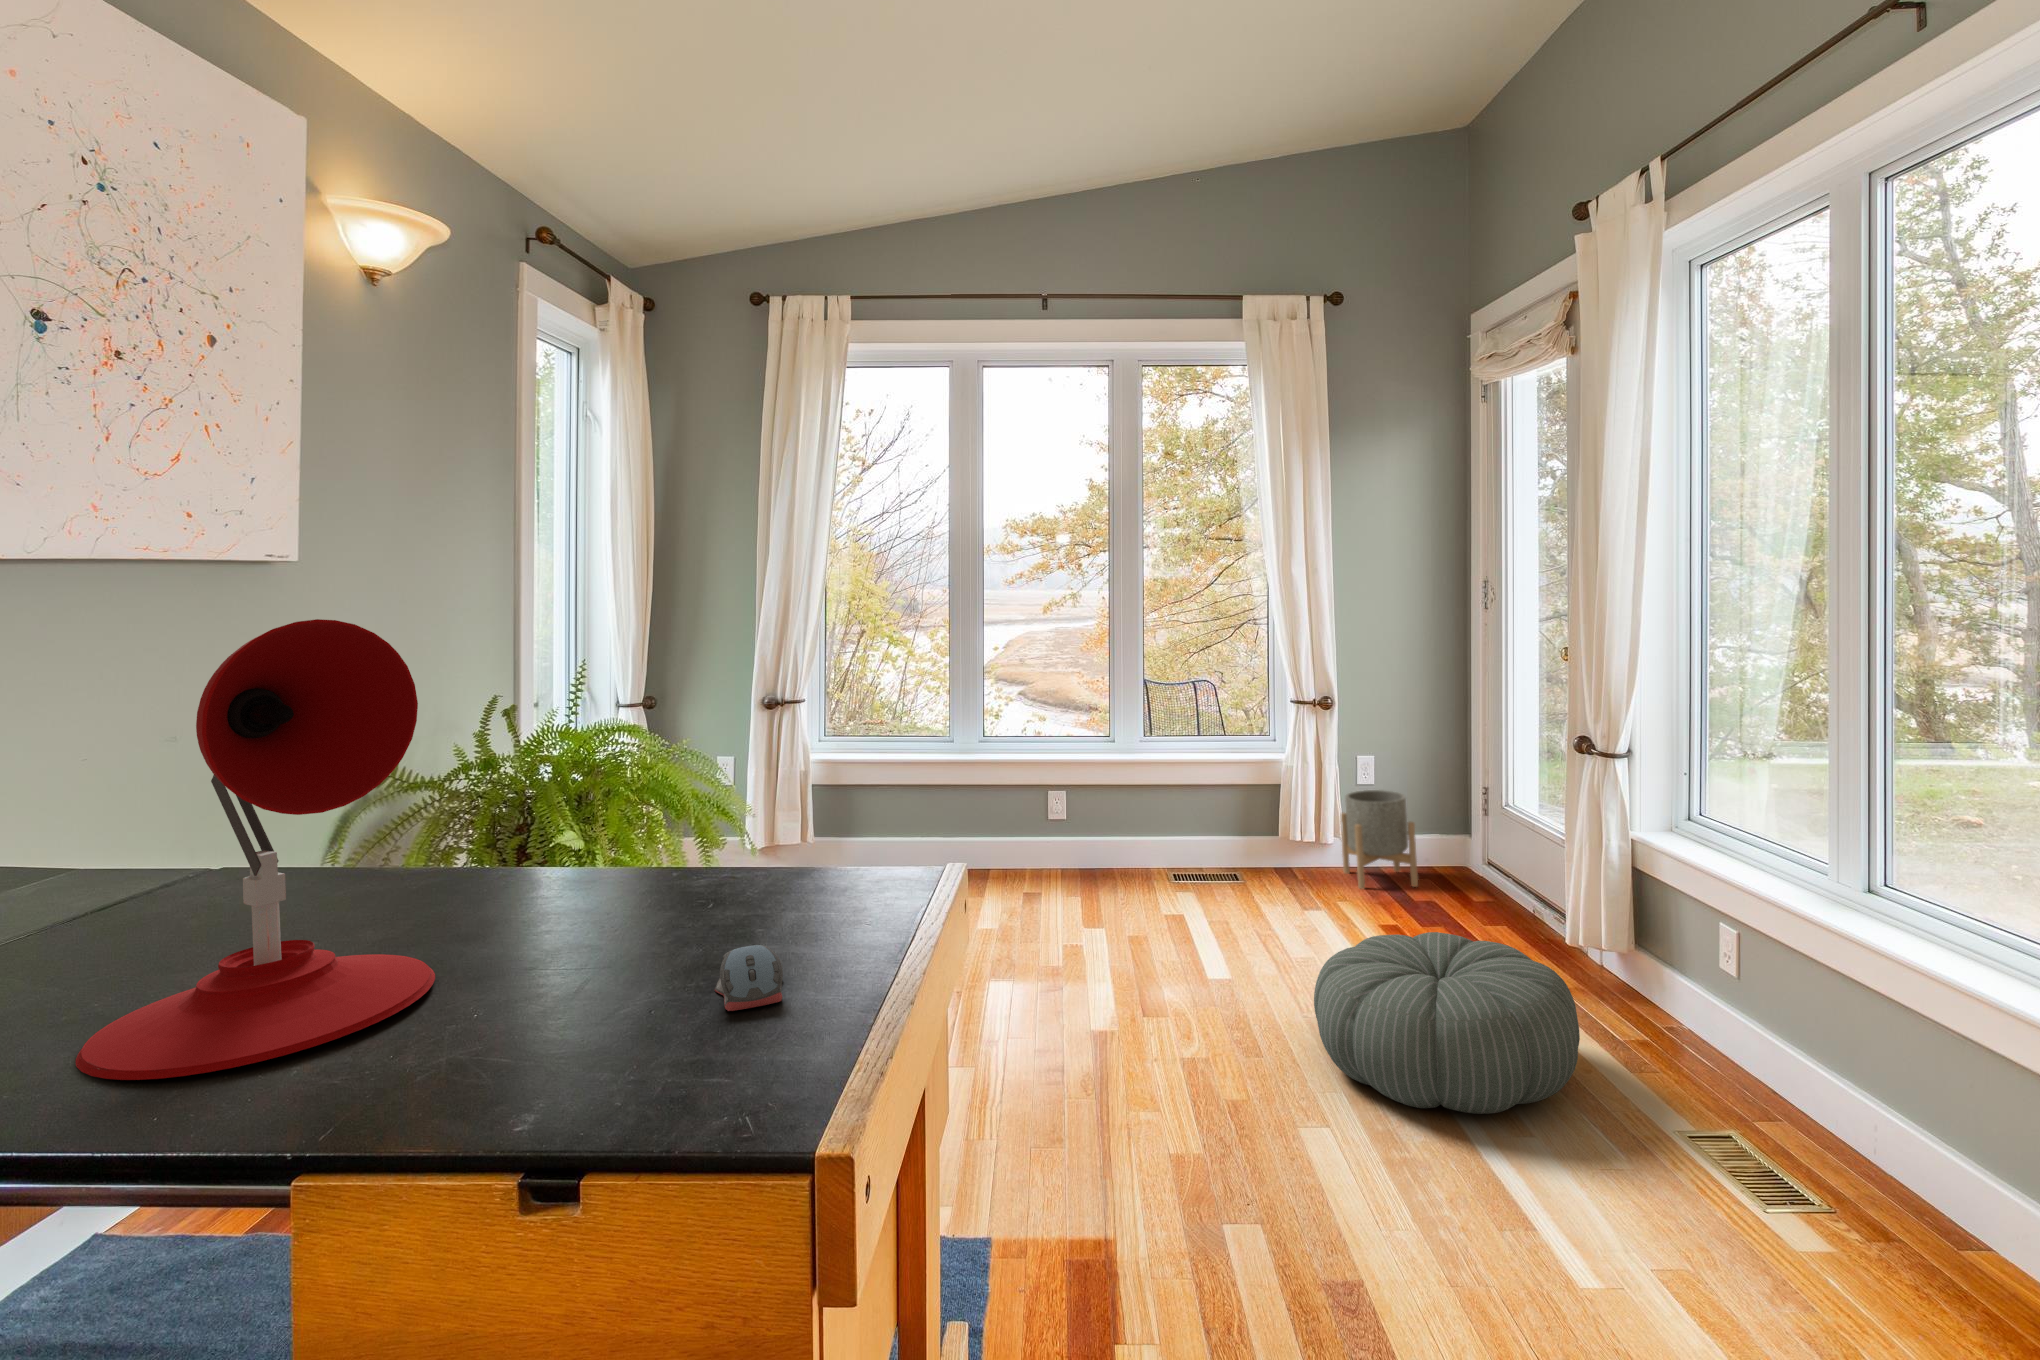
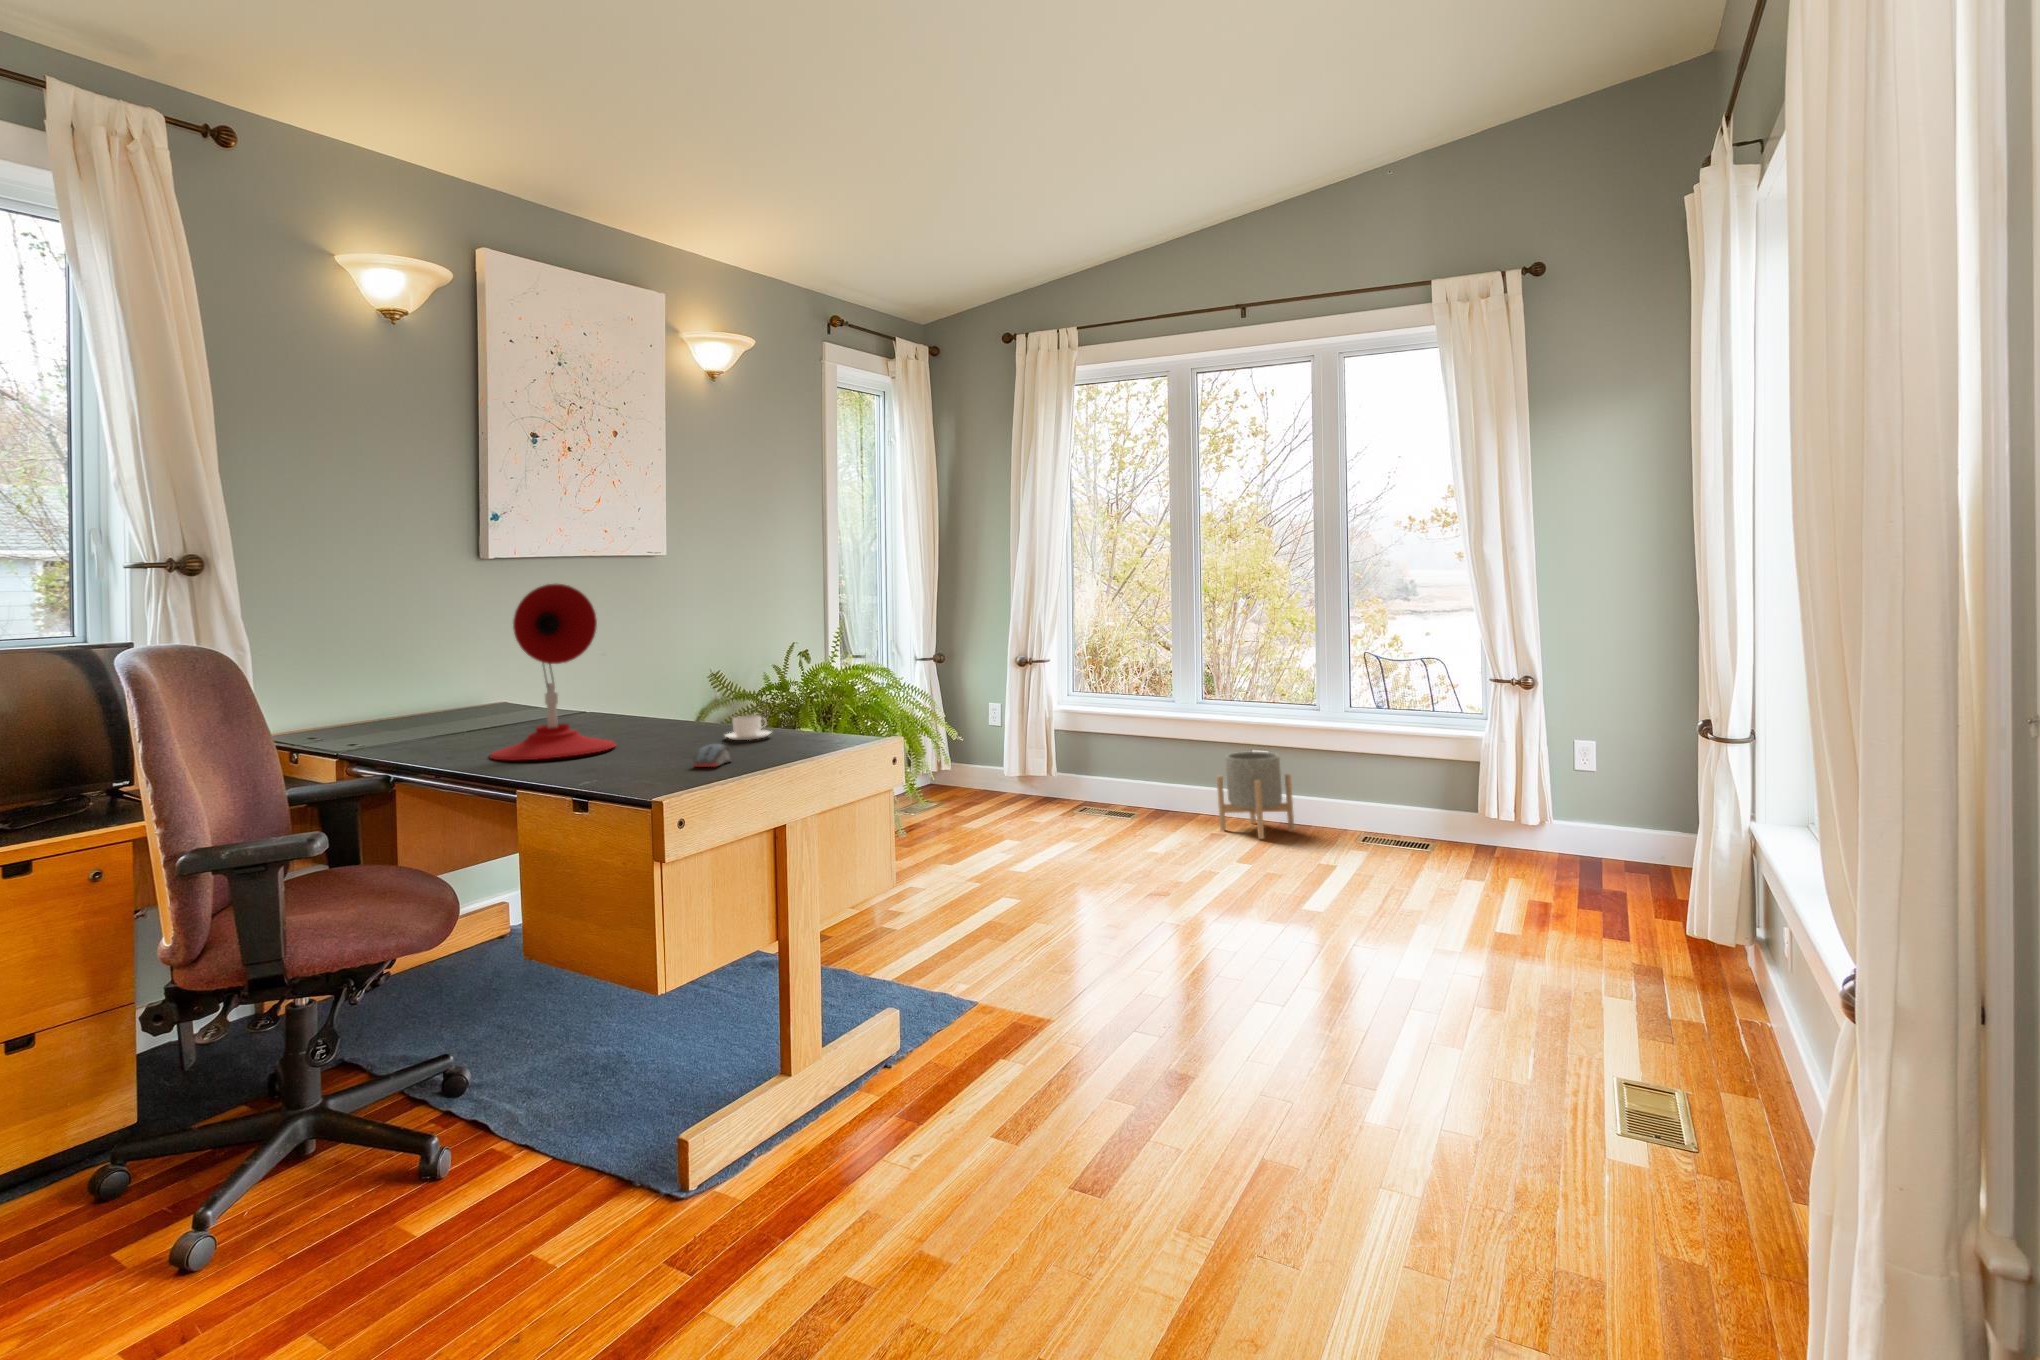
planter: present [1341,790,1418,889] -> present [1217,752,1294,839]
coffee cup: none [649,856,743,912] -> present [726,715,771,740]
pouf: present [1314,932,1580,1114] -> none [1313,881,1565,1028]

